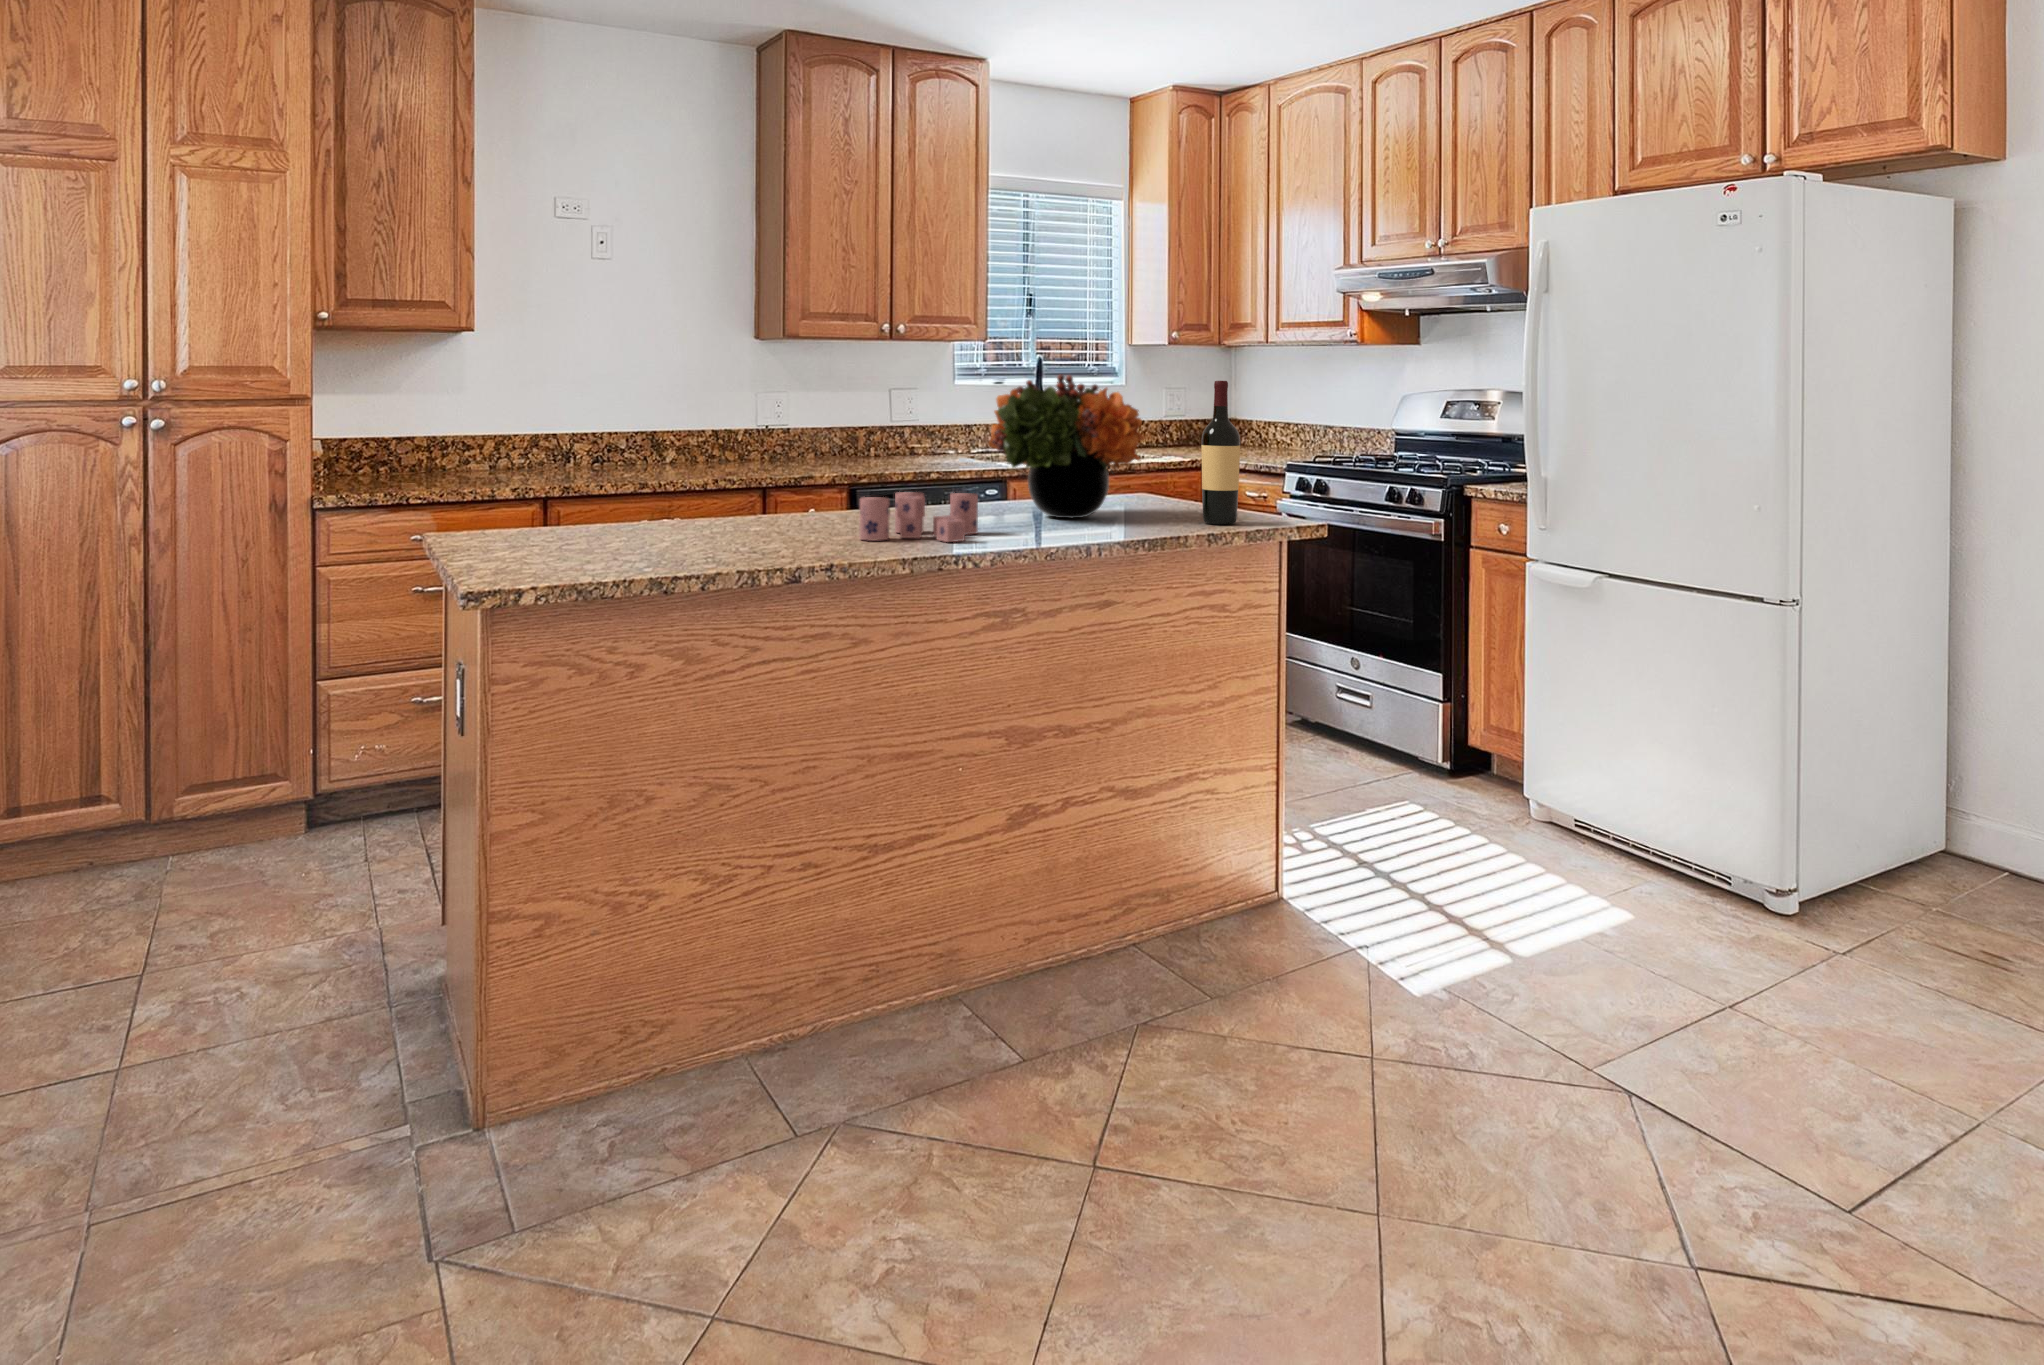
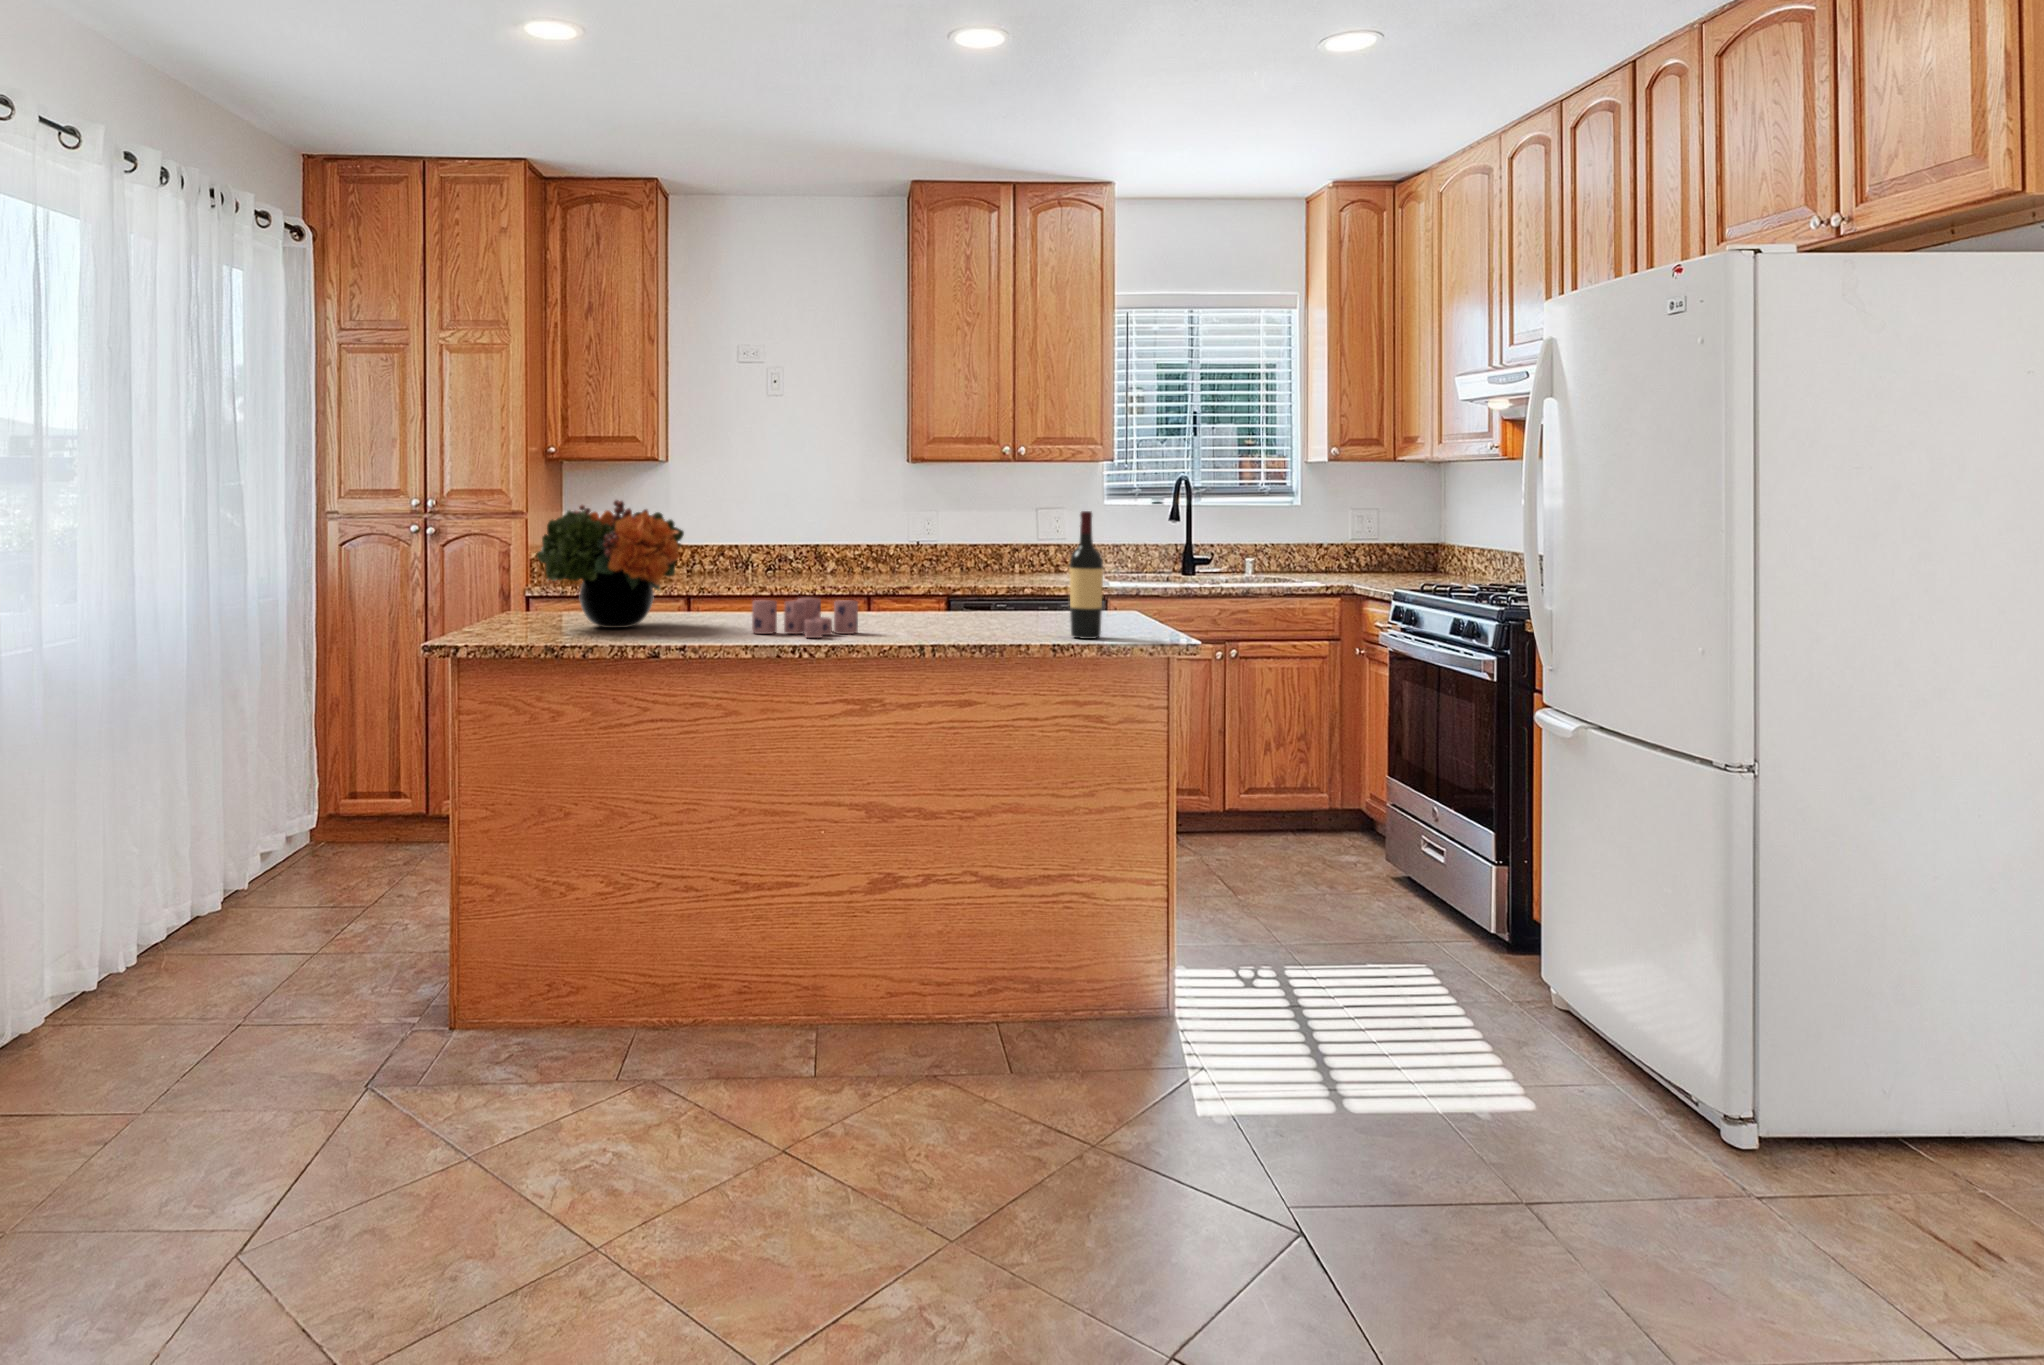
flower arrangement: present [989,374,1145,518] -> present [537,500,684,628]

